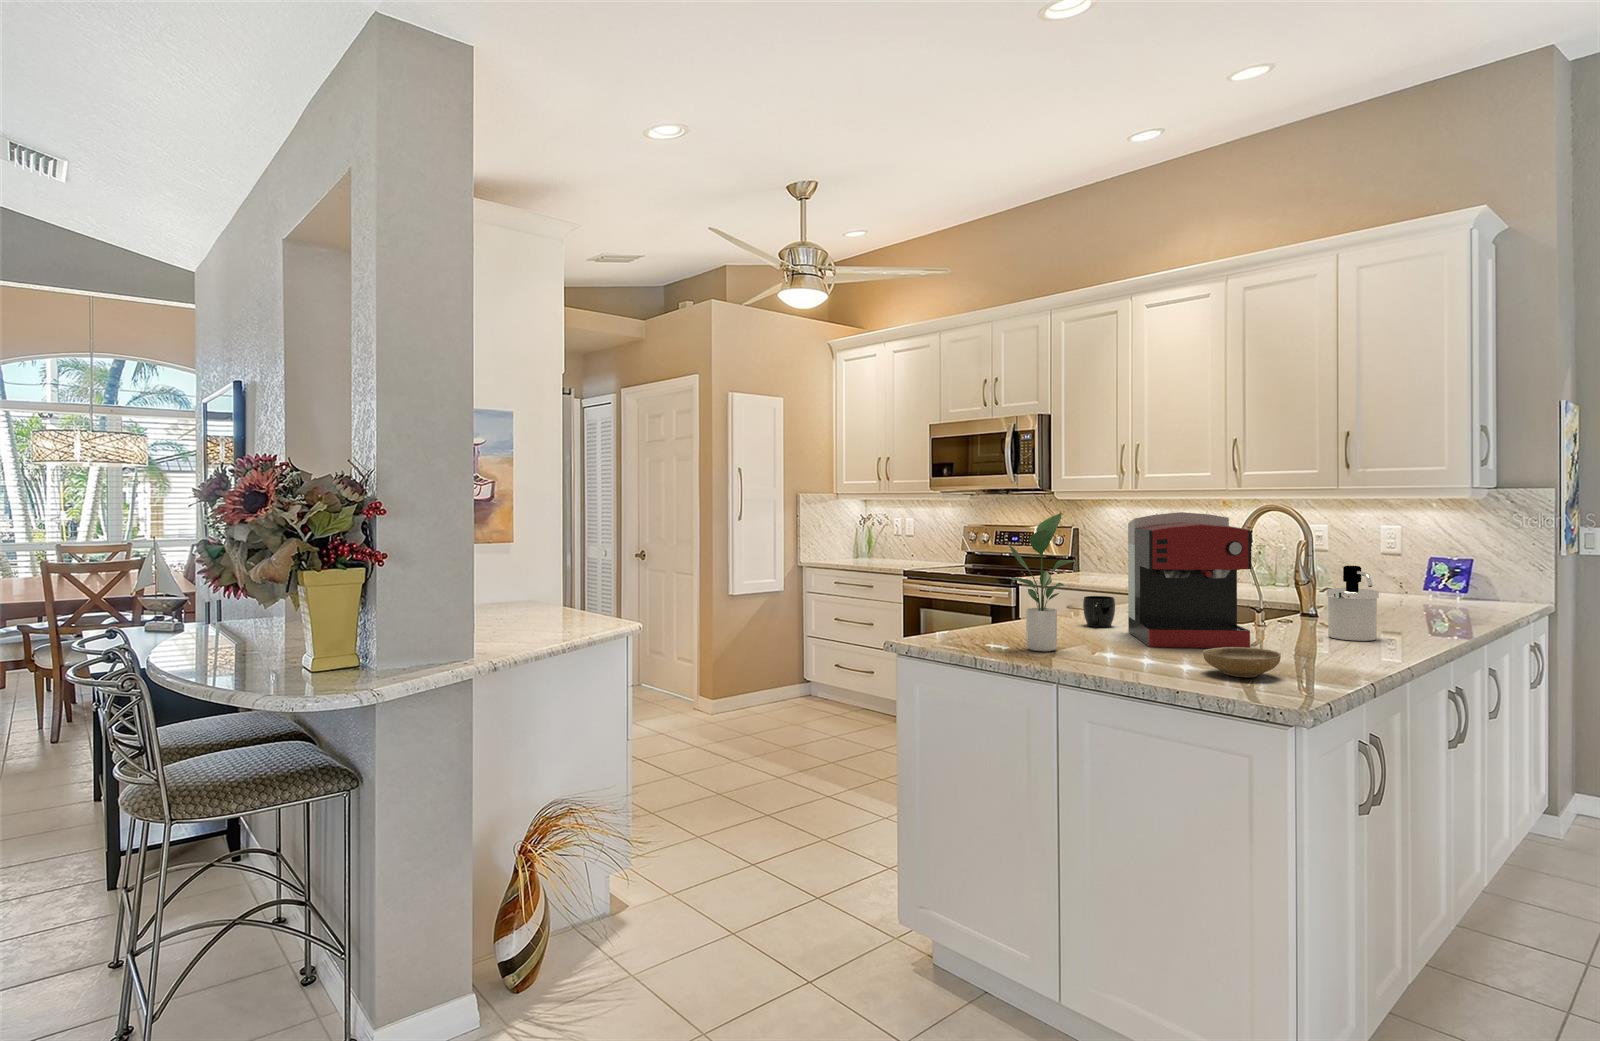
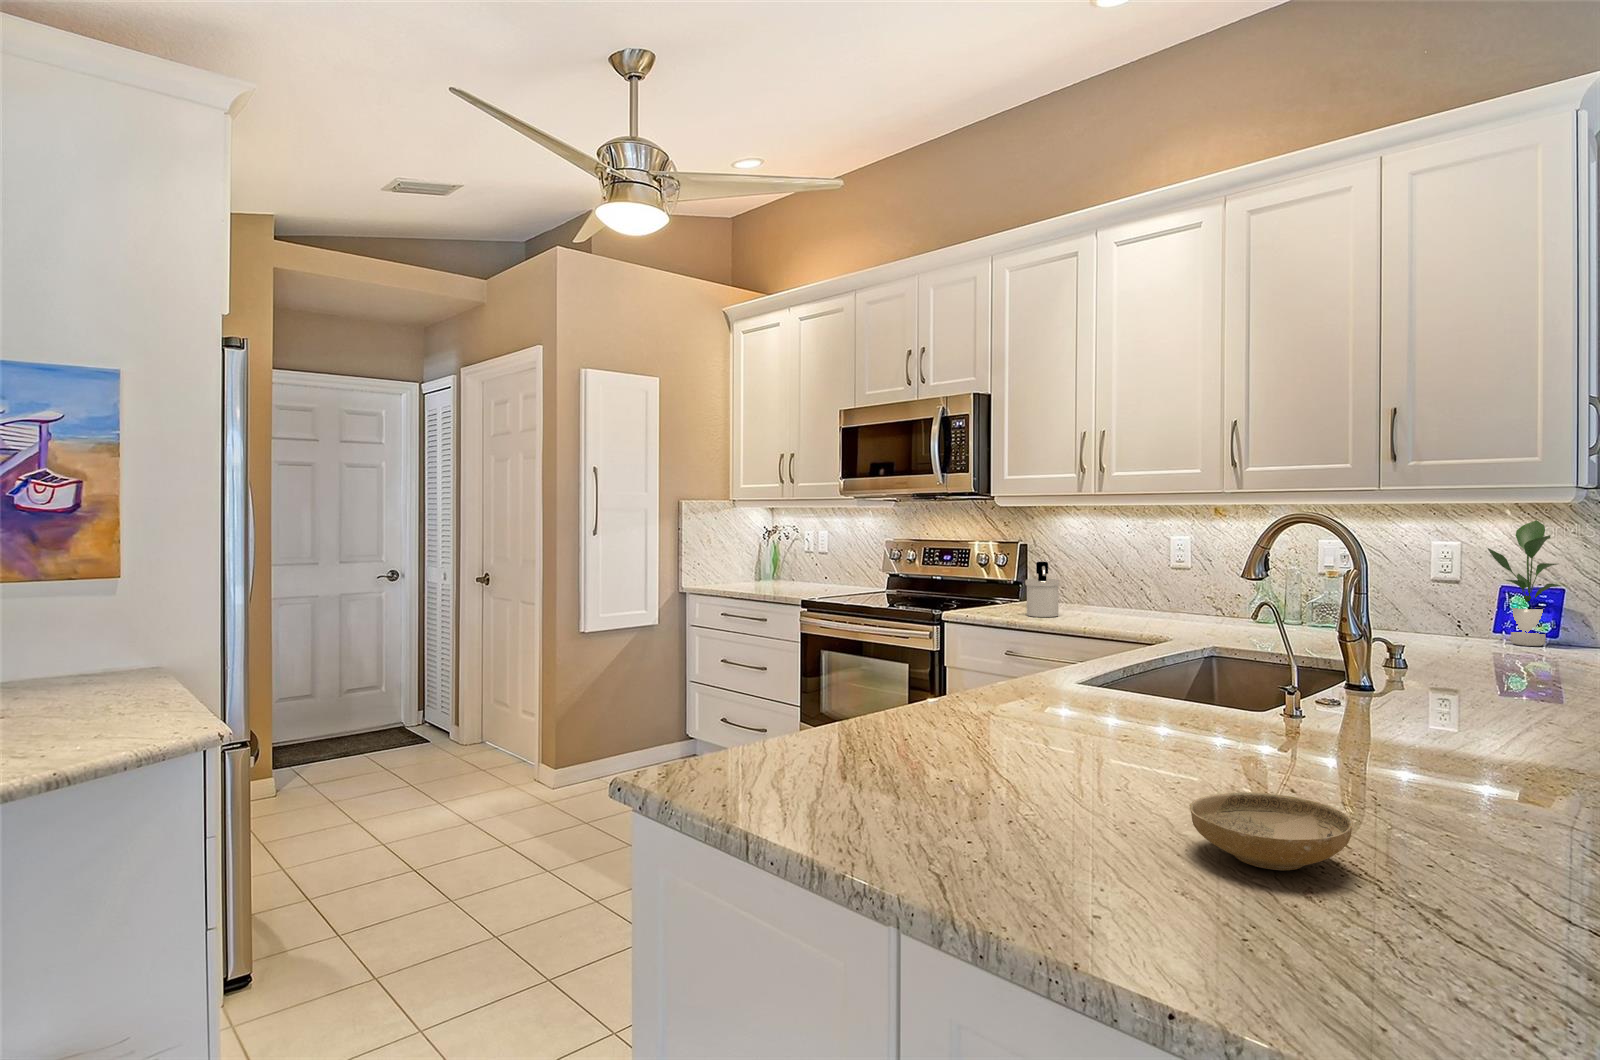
coffee maker: present [1128,512,1251,648] -> none [1066,522,1275,768]
potted plant: present [1008,513,1077,651] -> present [1488,520,1561,646]
soap dispenser: present [1326,566,1379,641] -> present [1025,562,1059,617]
mug: present [1083,596,1115,627] -> none [998,658,1049,710]

